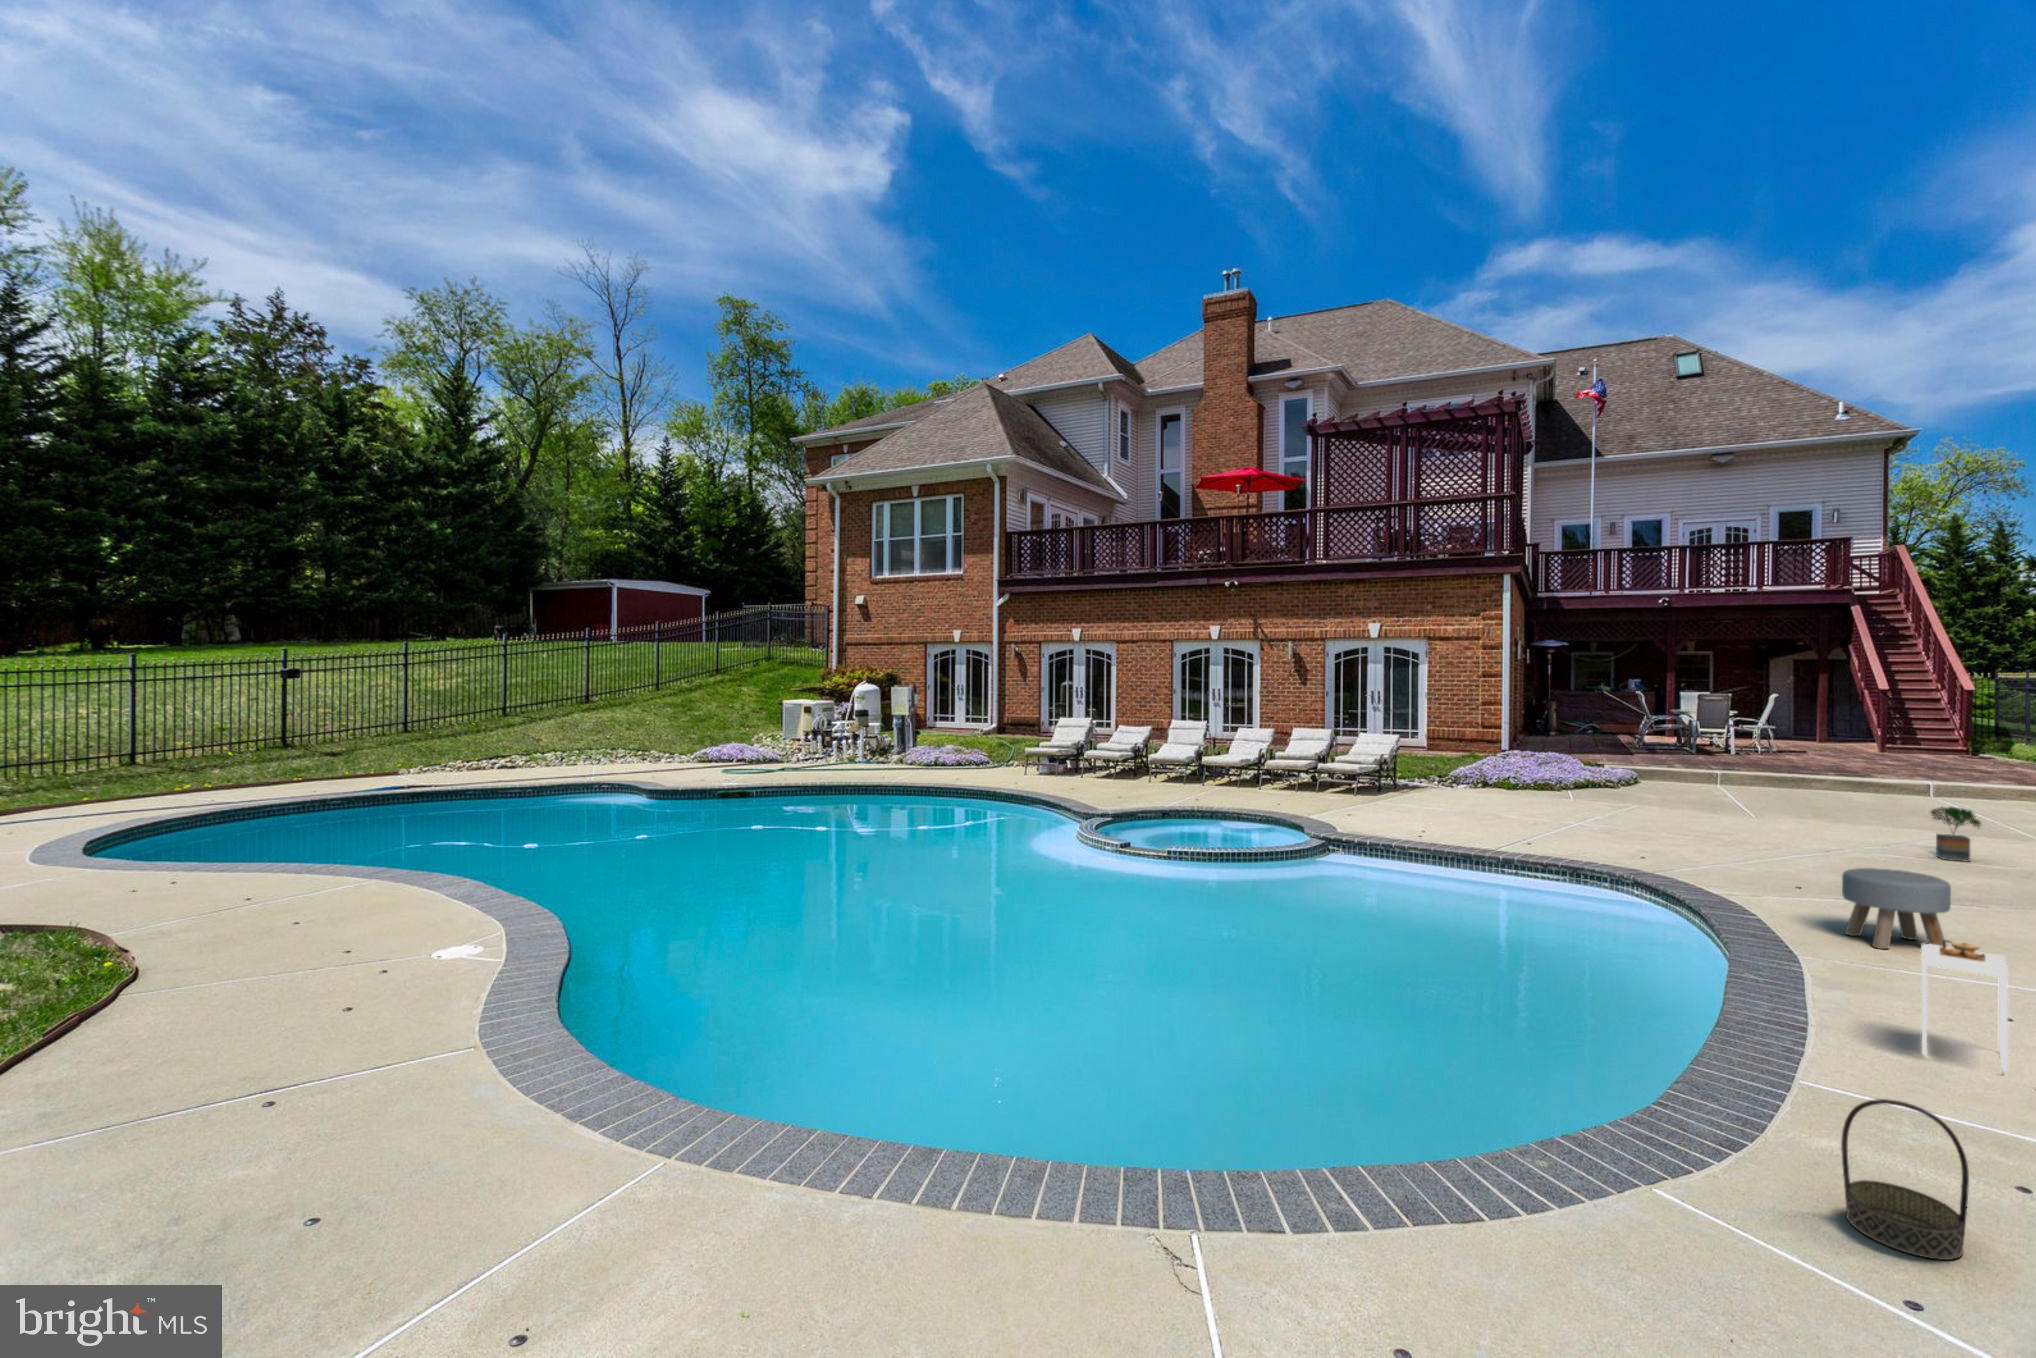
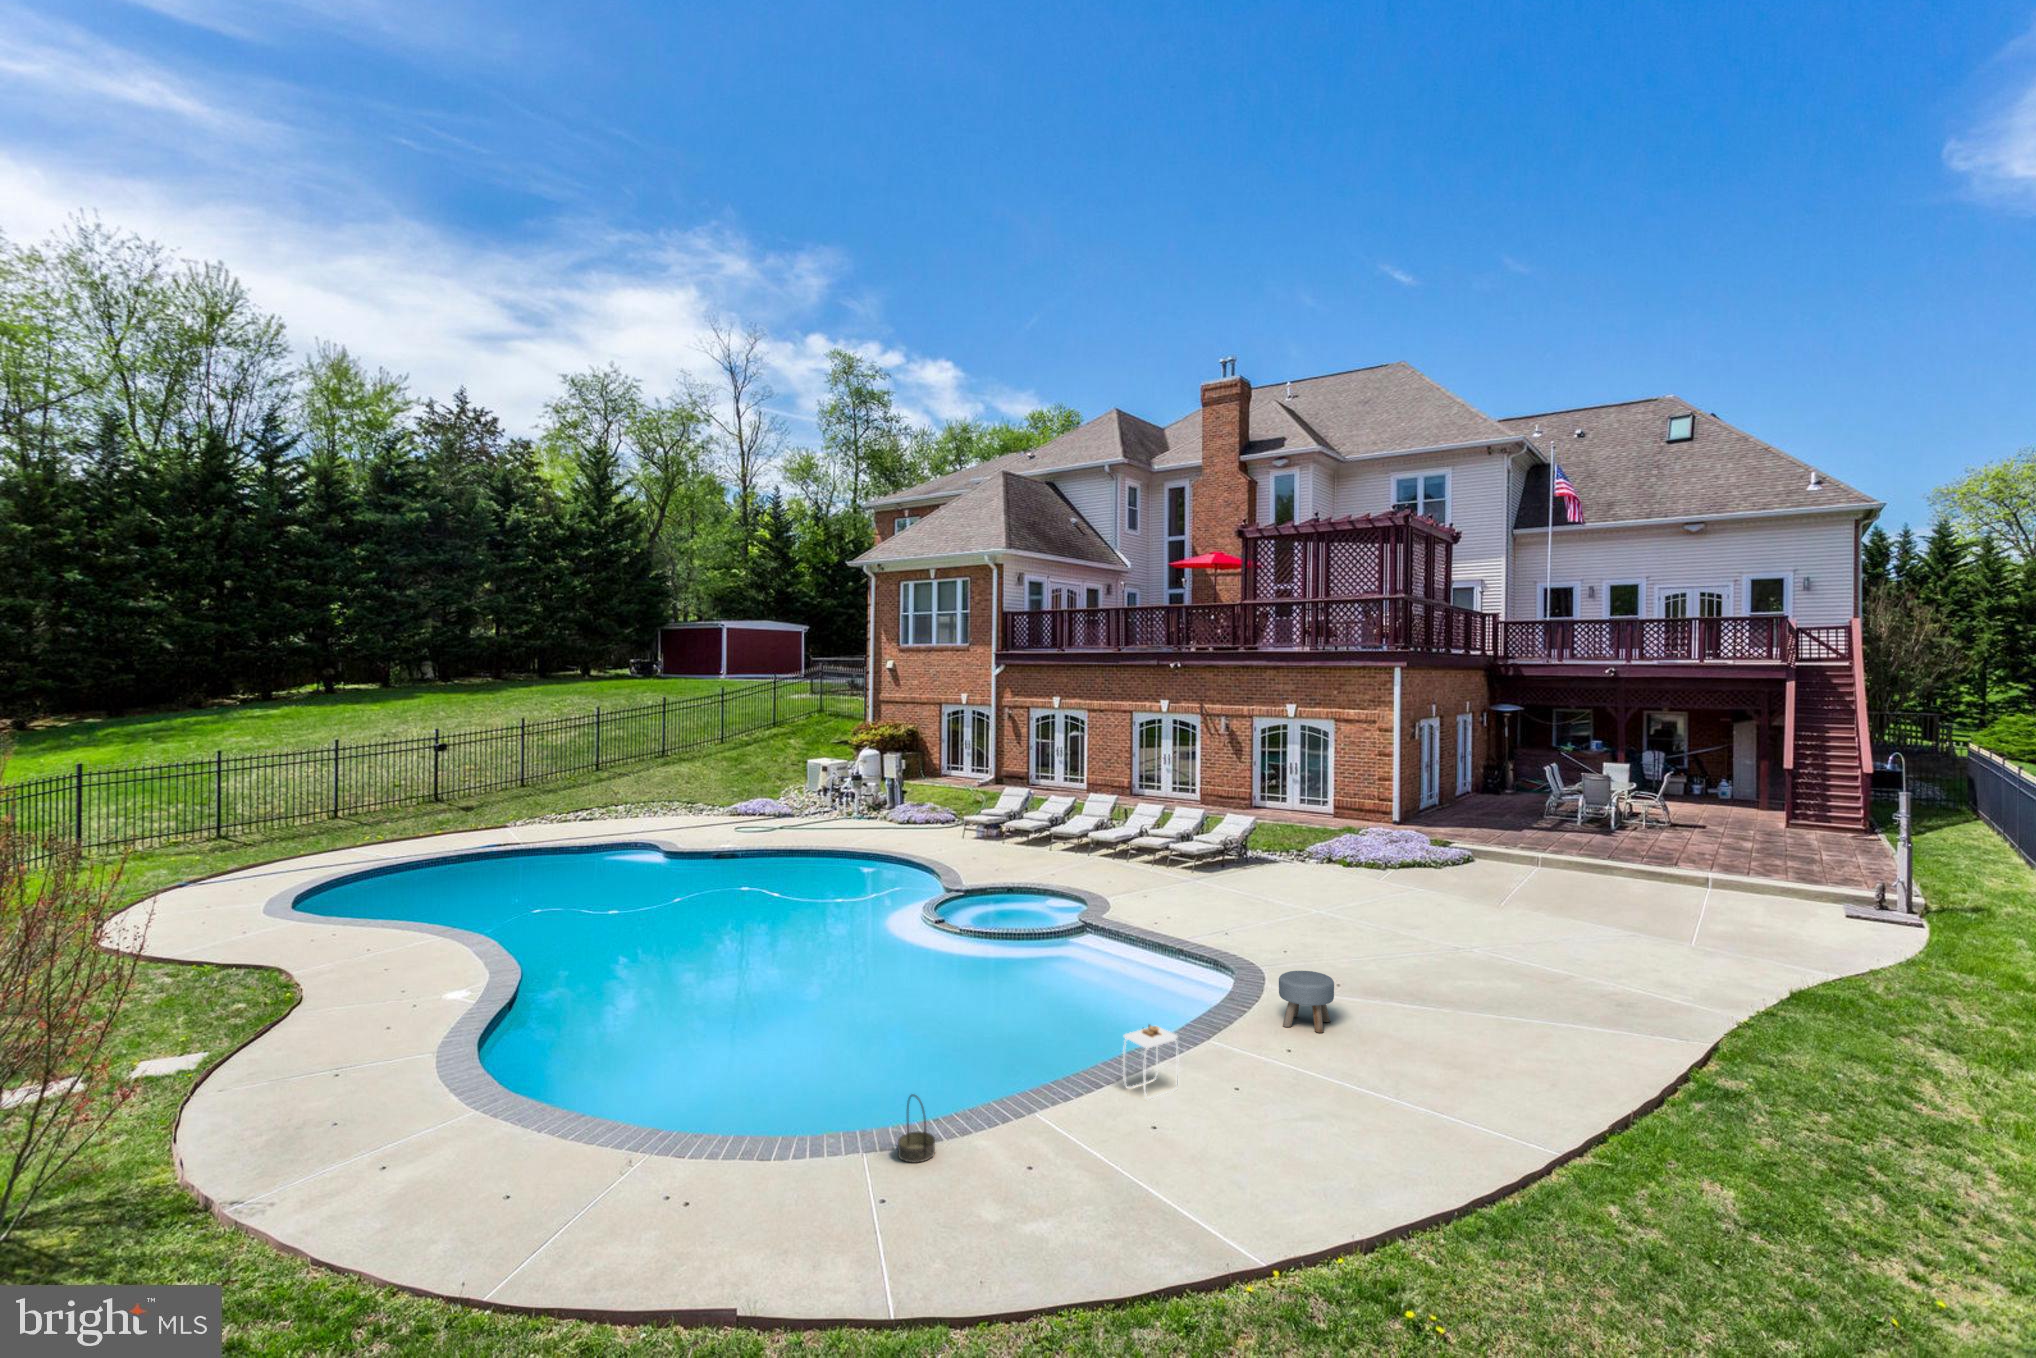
potted tree: present [1931,807,1981,862] -> none [1551,913,1584,961]

